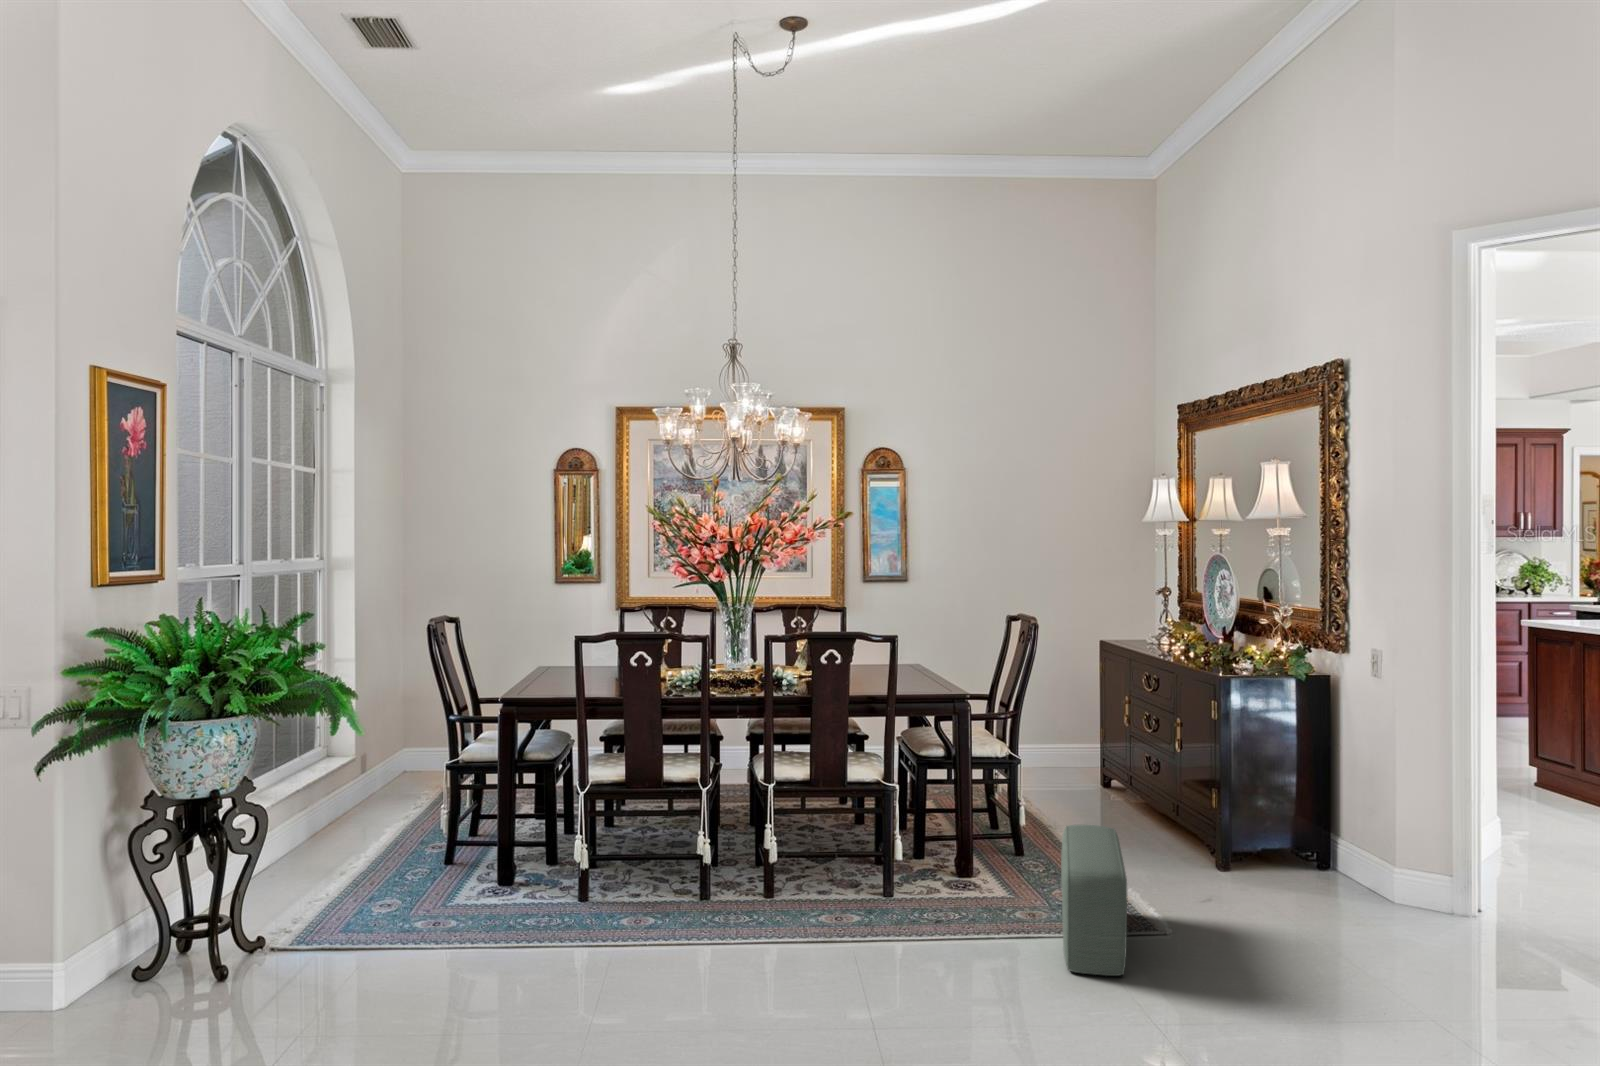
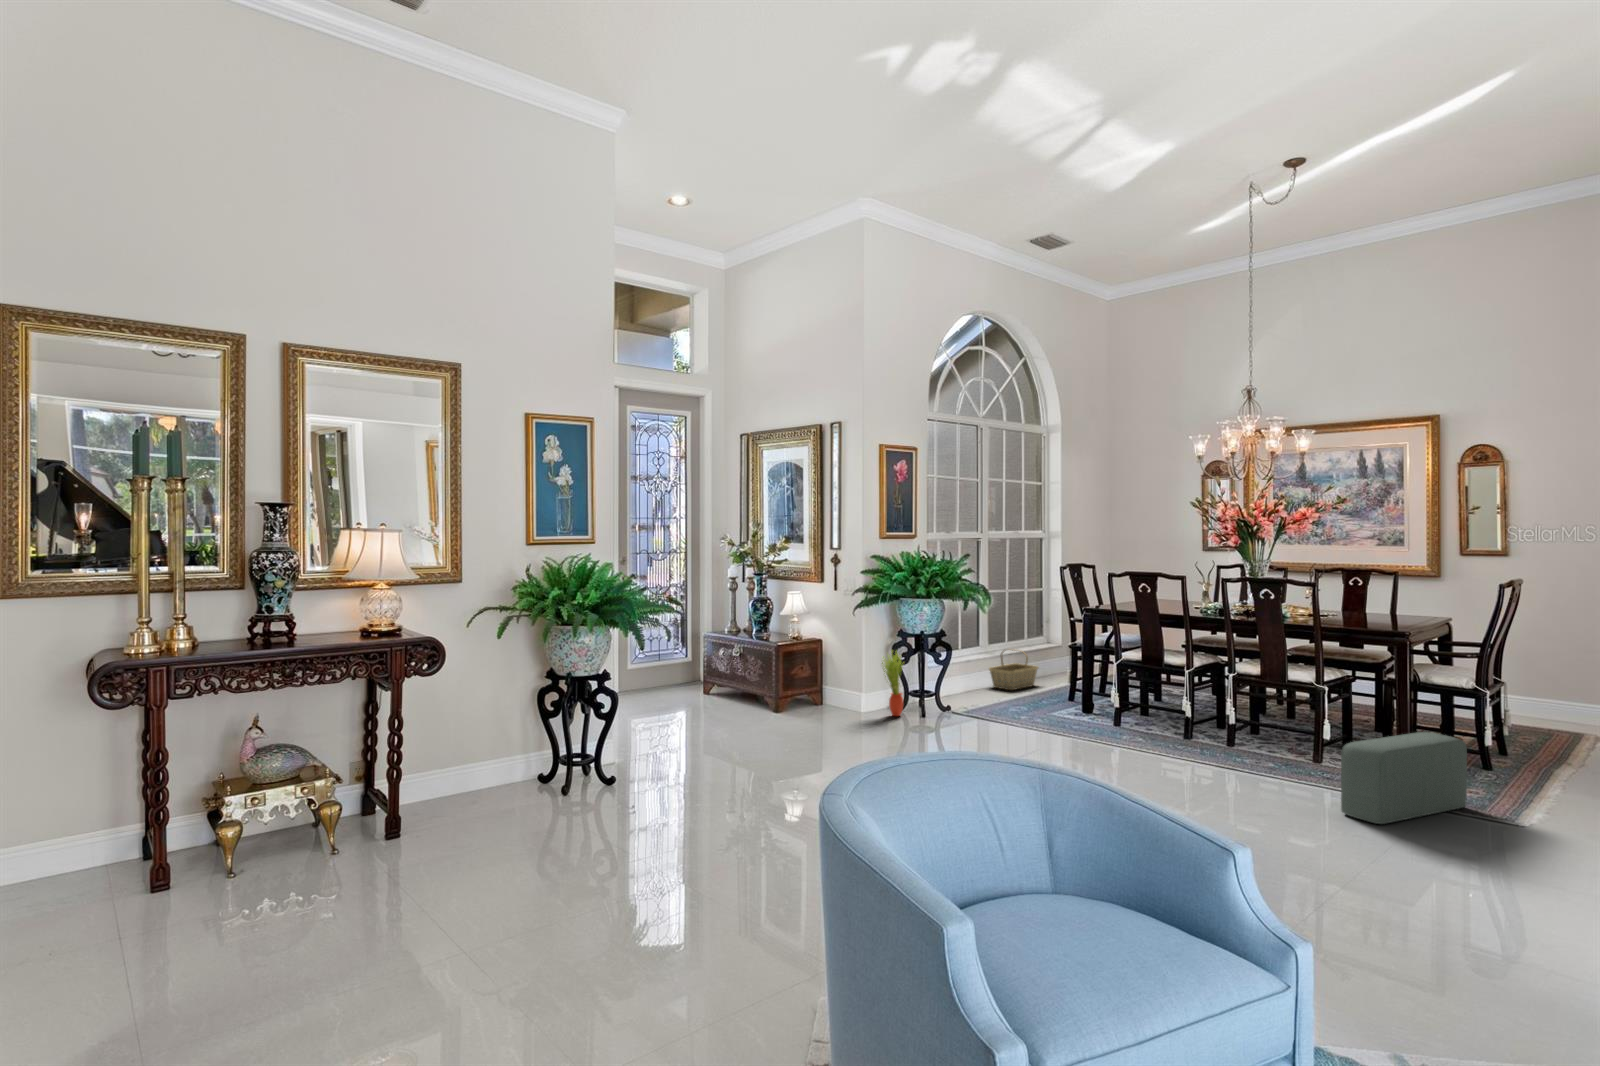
basket: none [270,780,355,861] -> present [989,652,1038,690]
potted plant: none [127,845,196,1001] -> present [882,654,904,716]

